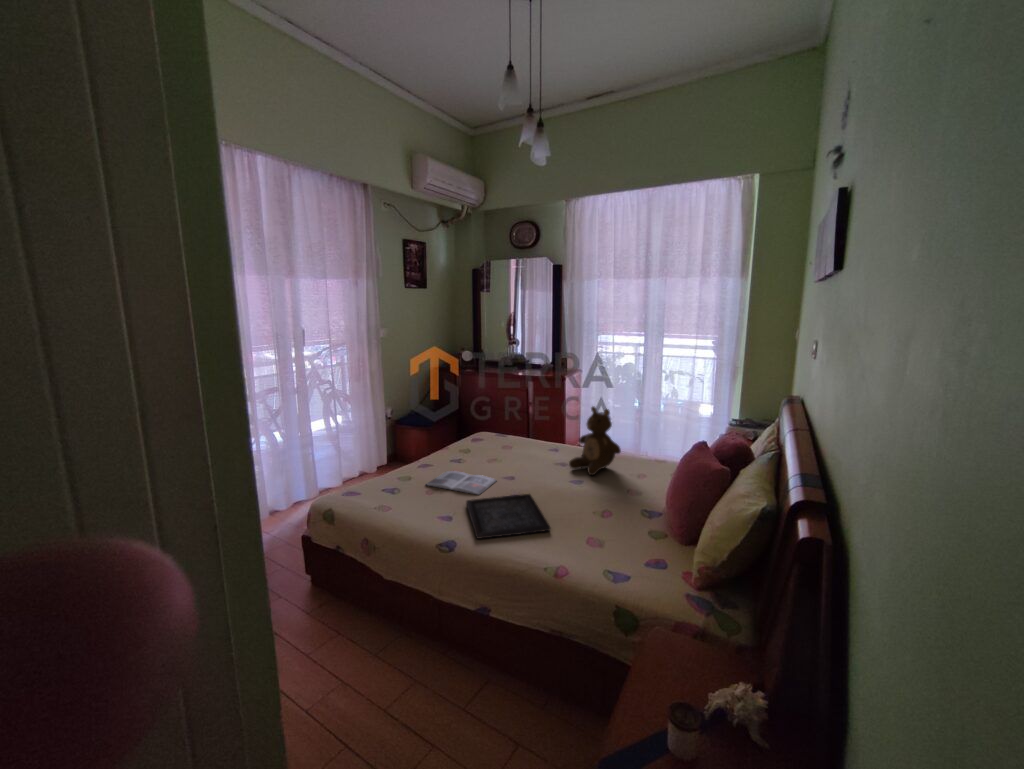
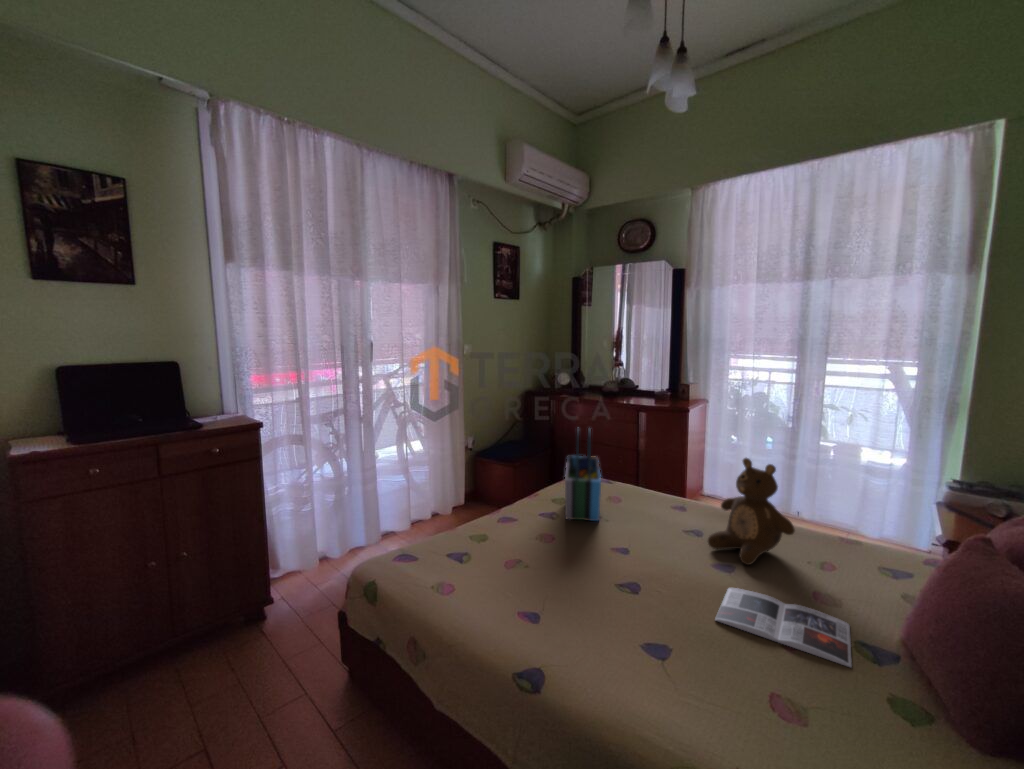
tote bag: none [471,392,497,460] -> present [565,429,601,521]
magazine: present [426,471,496,495] -> present [715,588,852,667]
tray: present [467,494,551,539] -> none [556,593,698,682]

